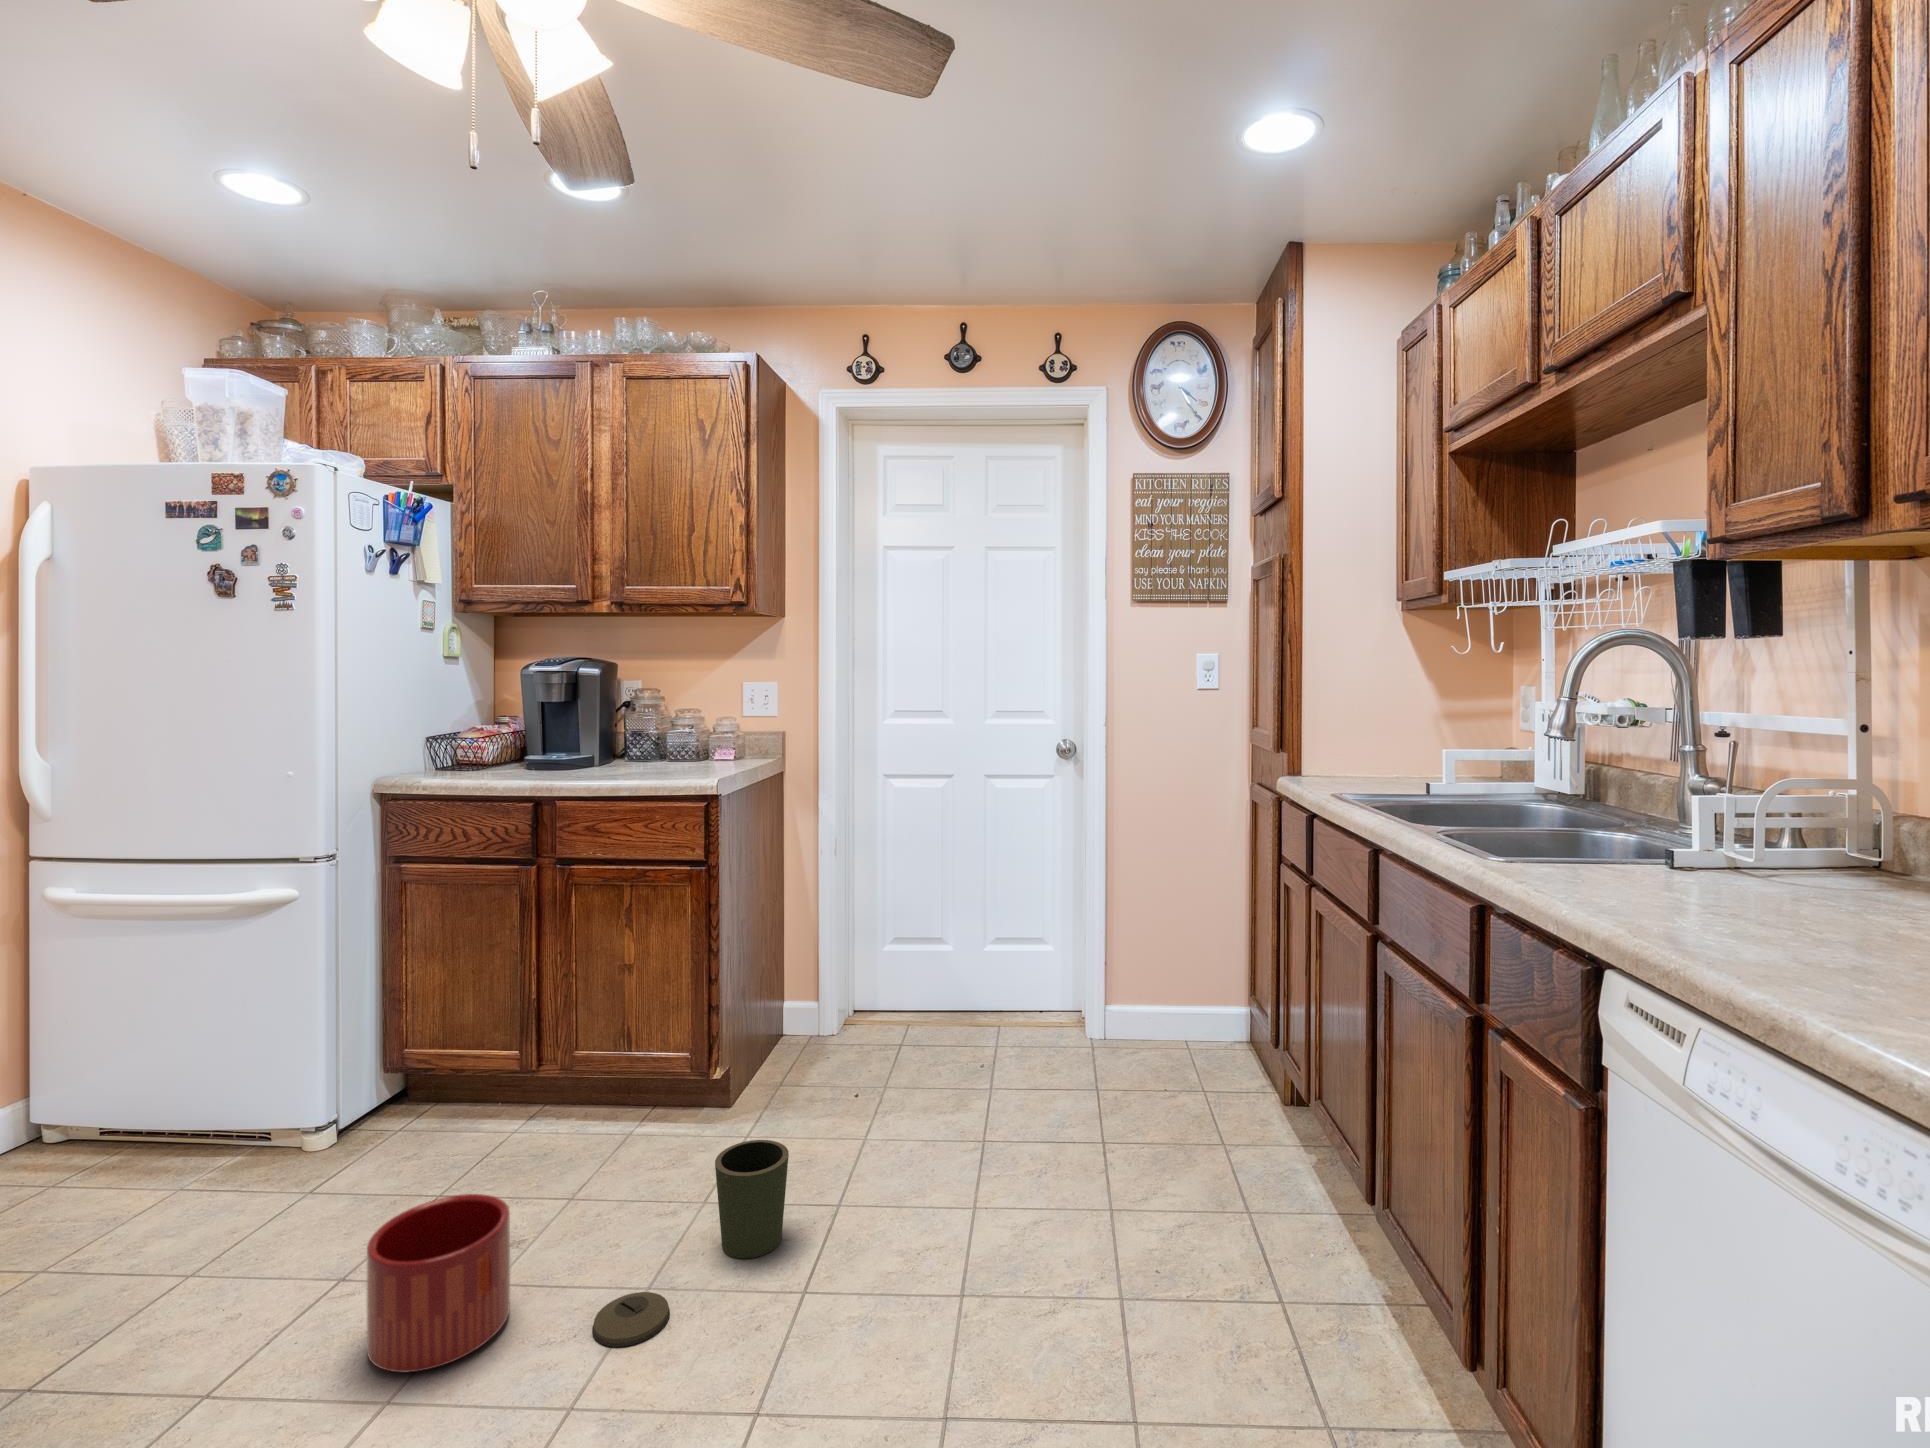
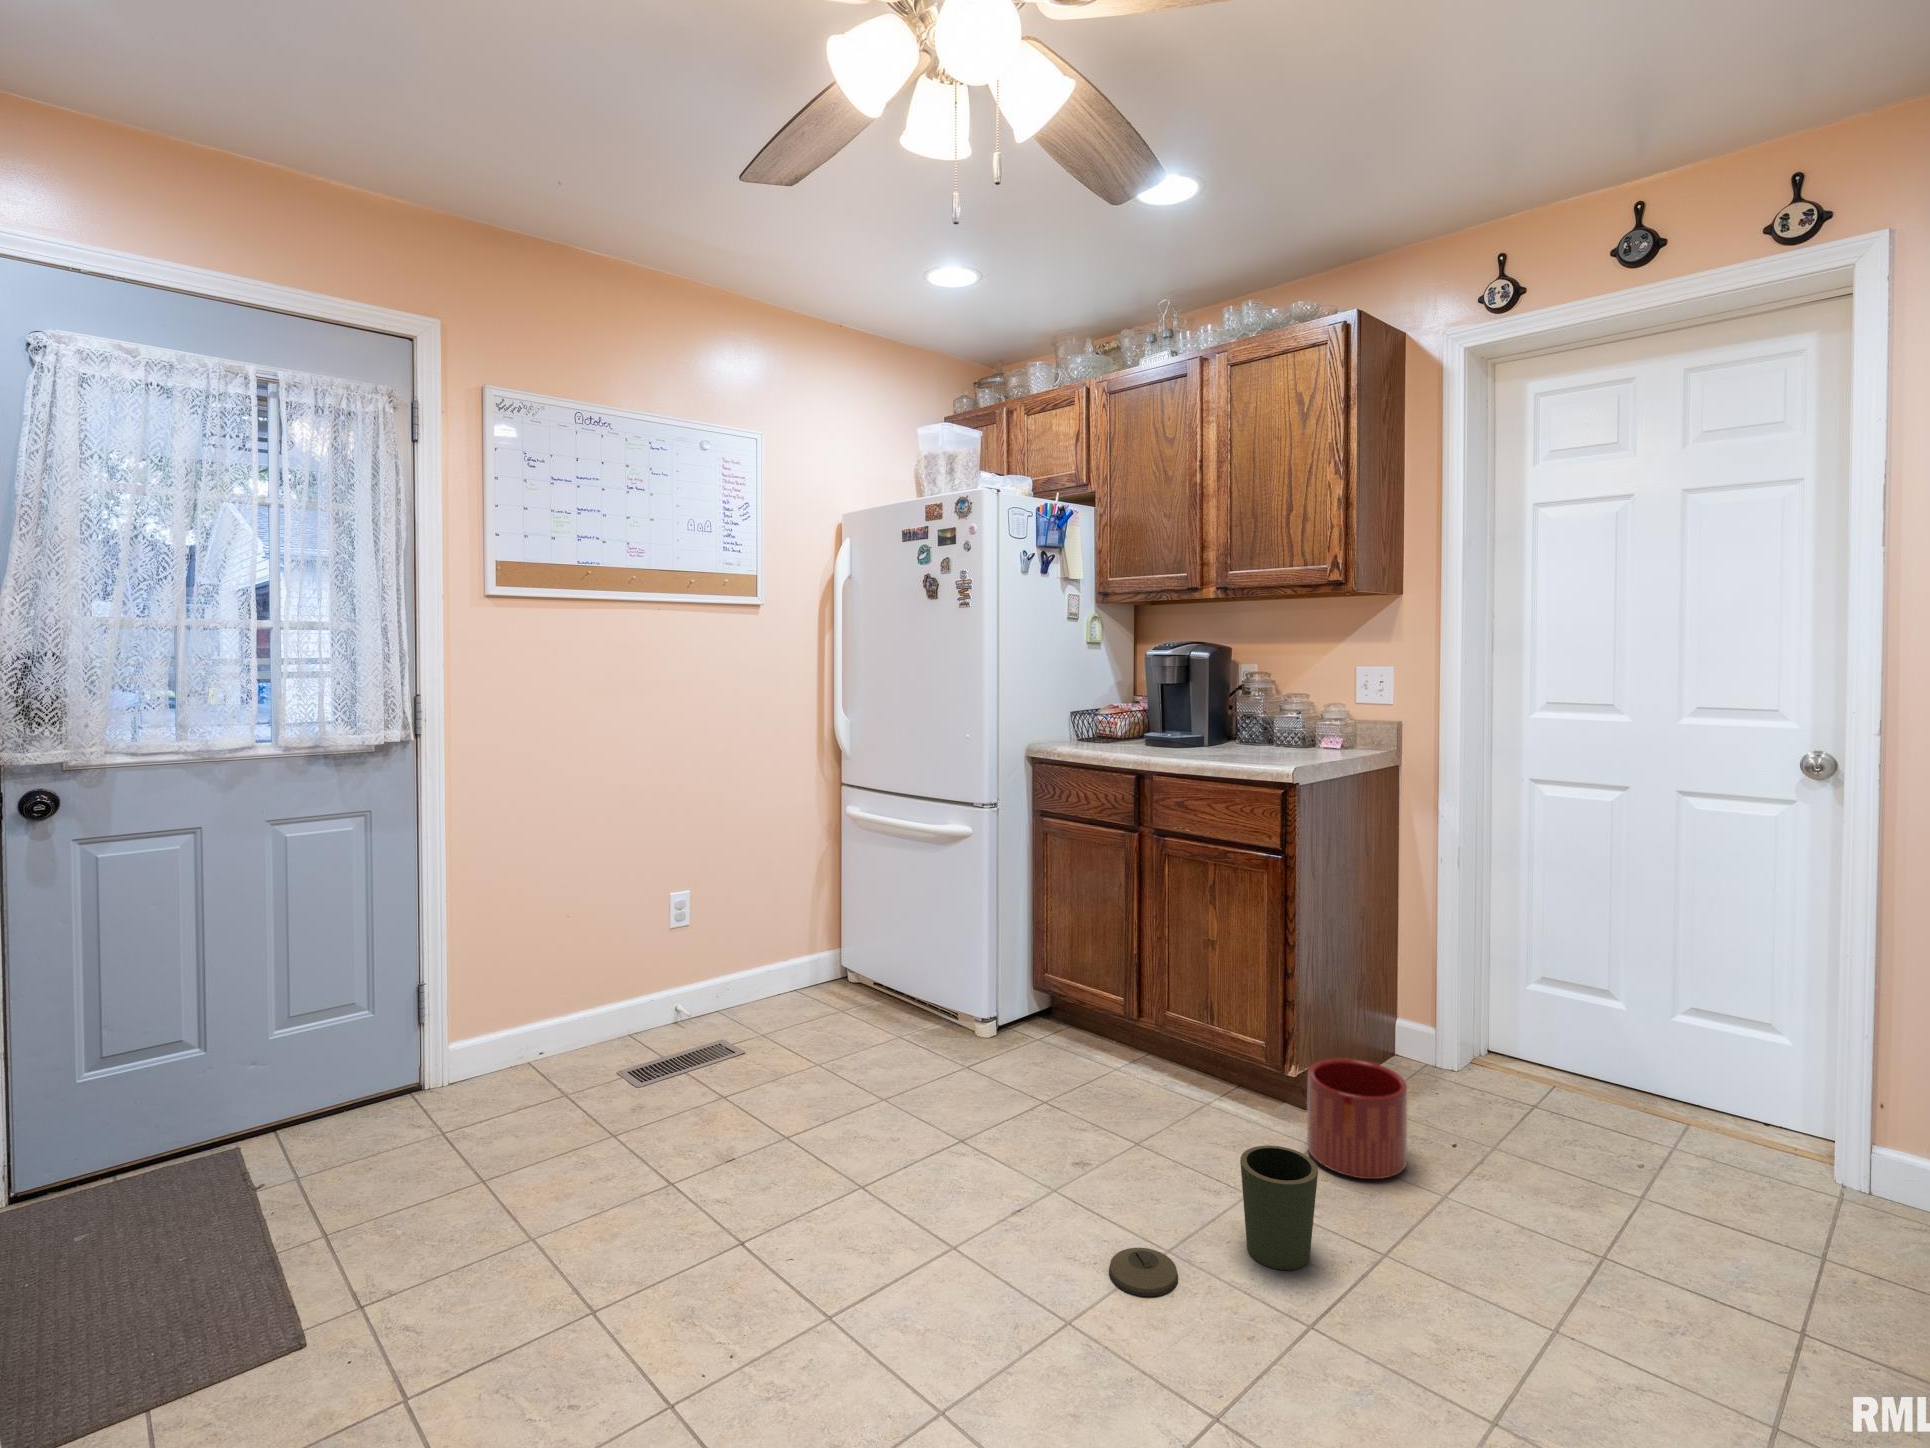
planter: present [366,1194,510,1372] -> present [1307,1058,1407,1179]

